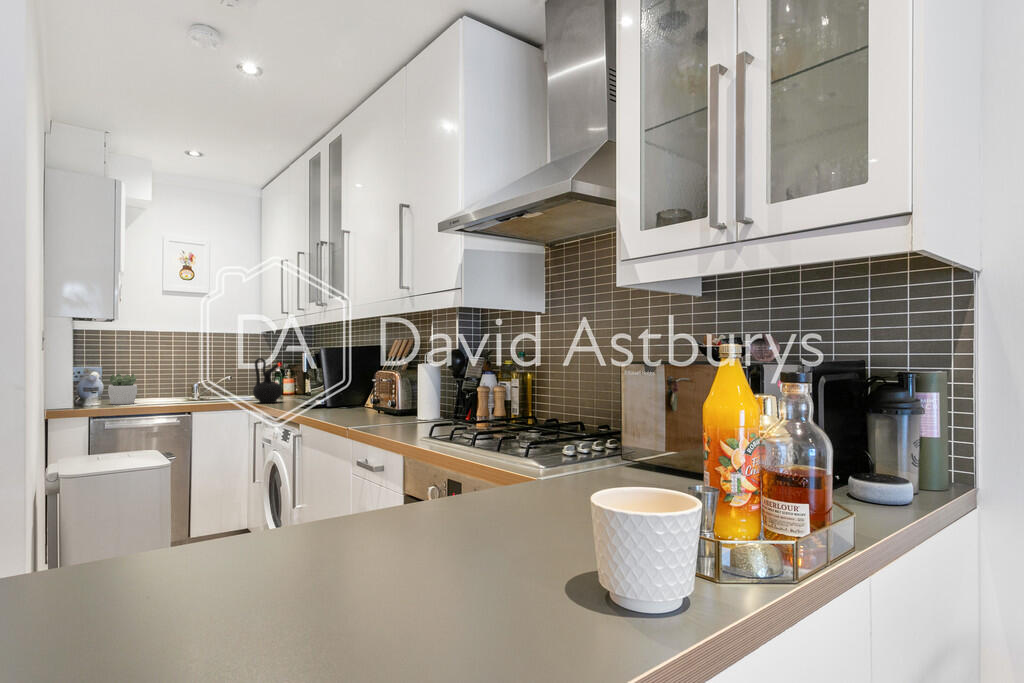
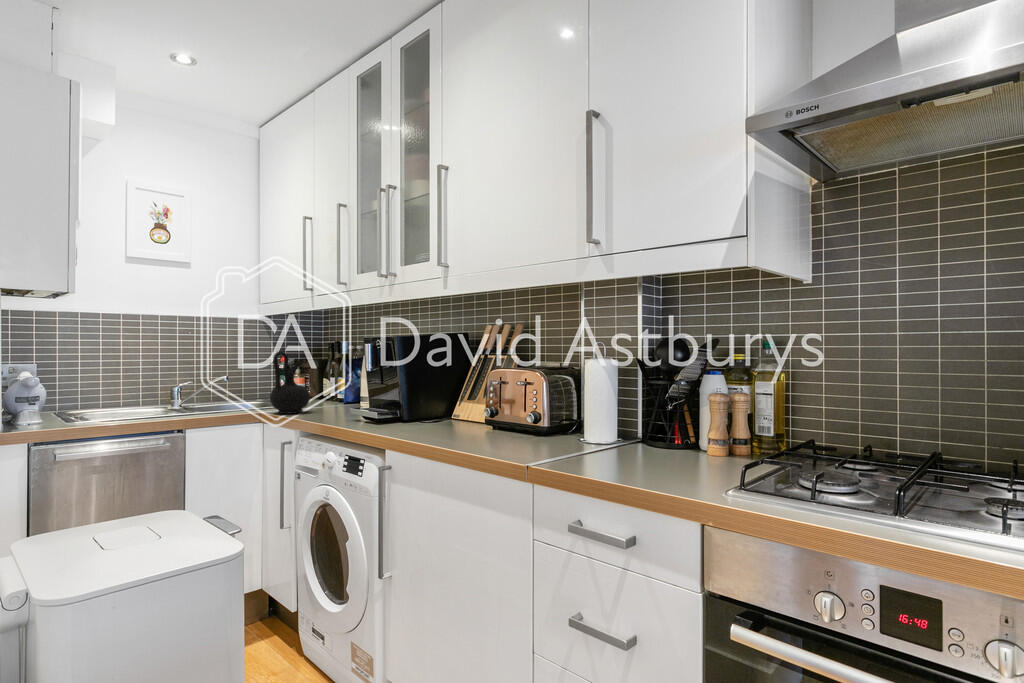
succulent plant: present [108,374,137,405] -> none [50,375,96,420]

